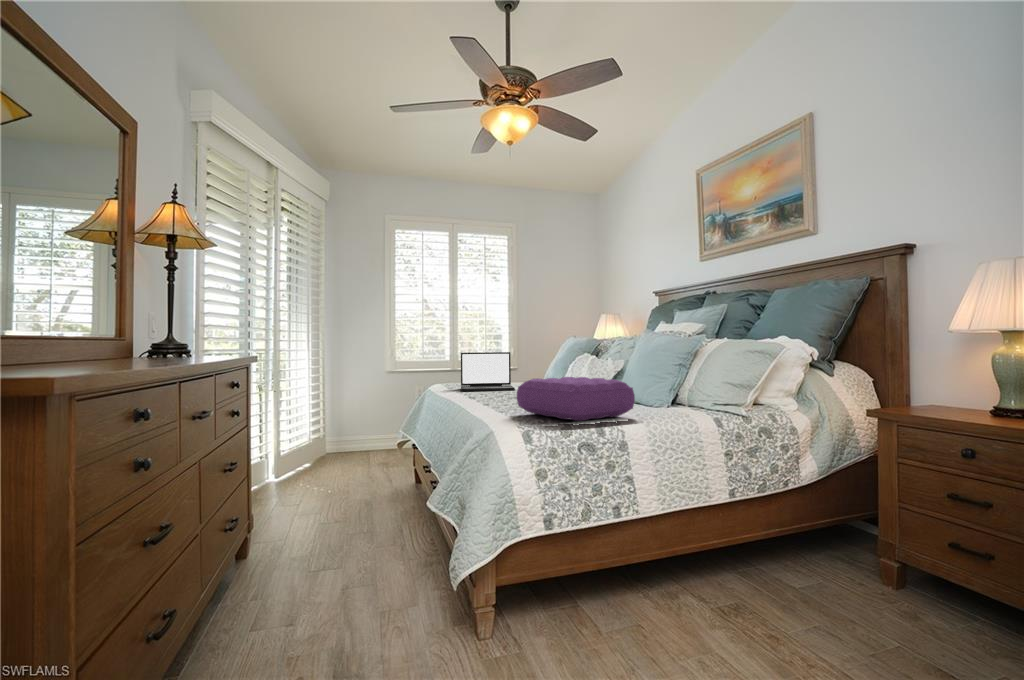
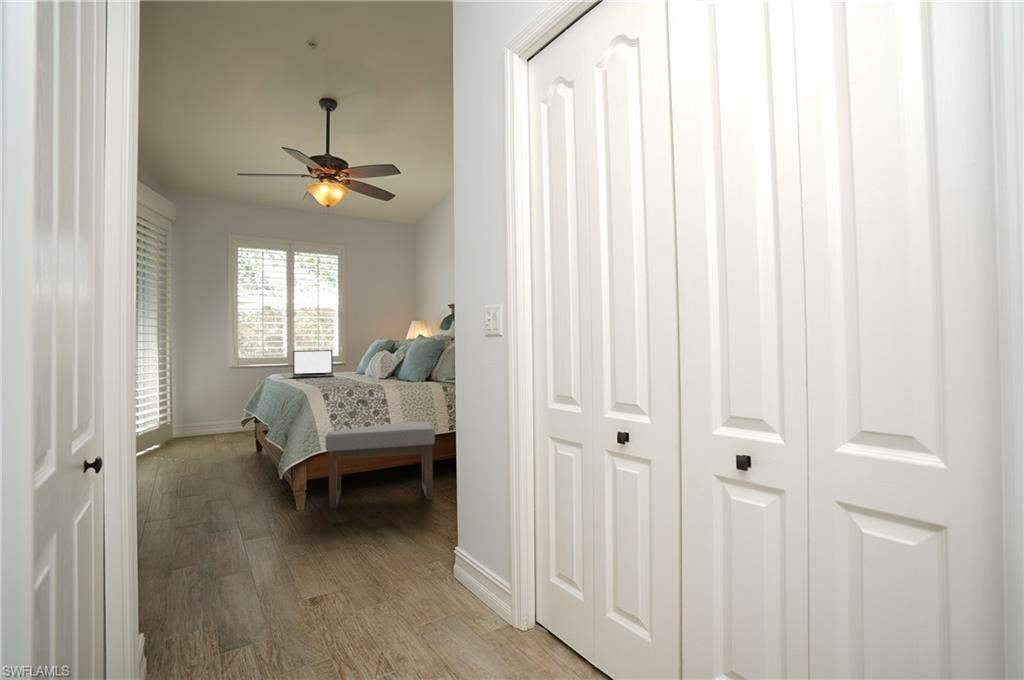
pillow: present [517,377,635,421] -> none [323,364,391,388]
ottoman: none [532,484,741,656] -> present [326,421,435,508]

